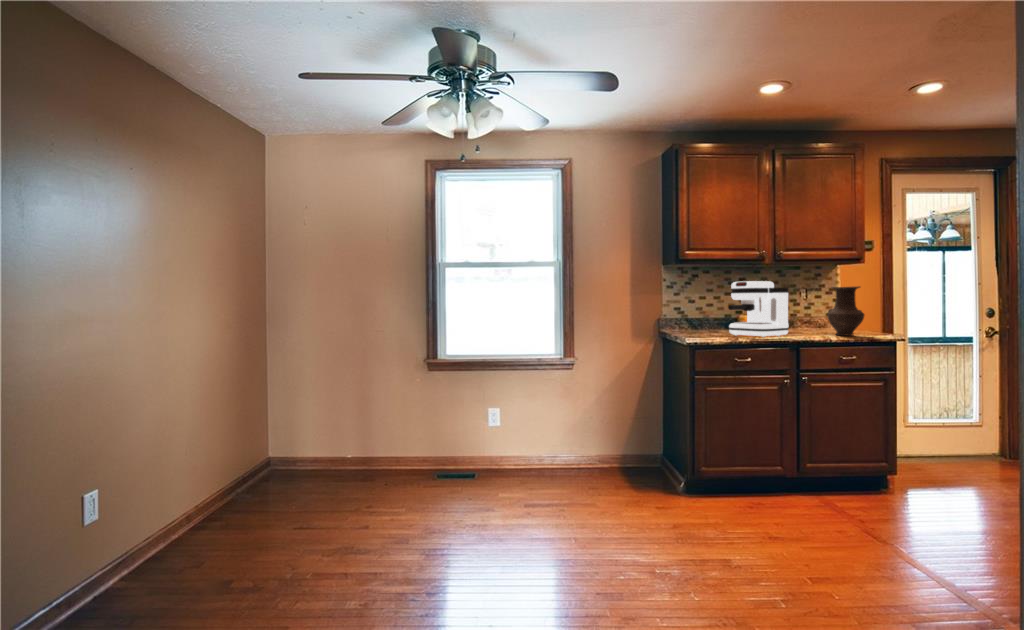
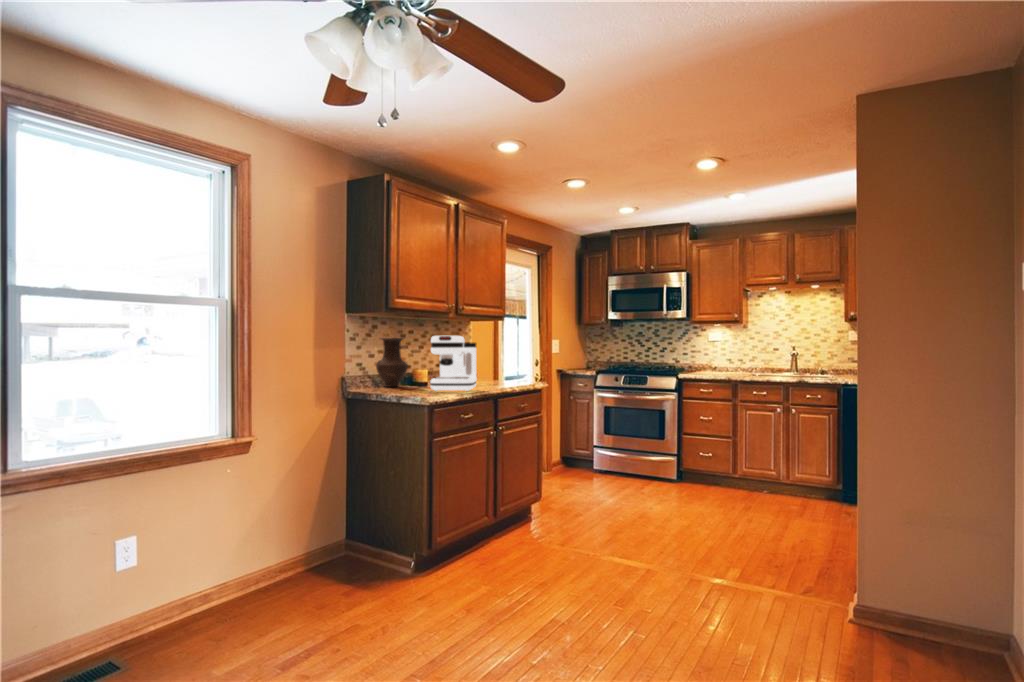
vase: present [828,286,864,336] -> present [376,338,408,387]

